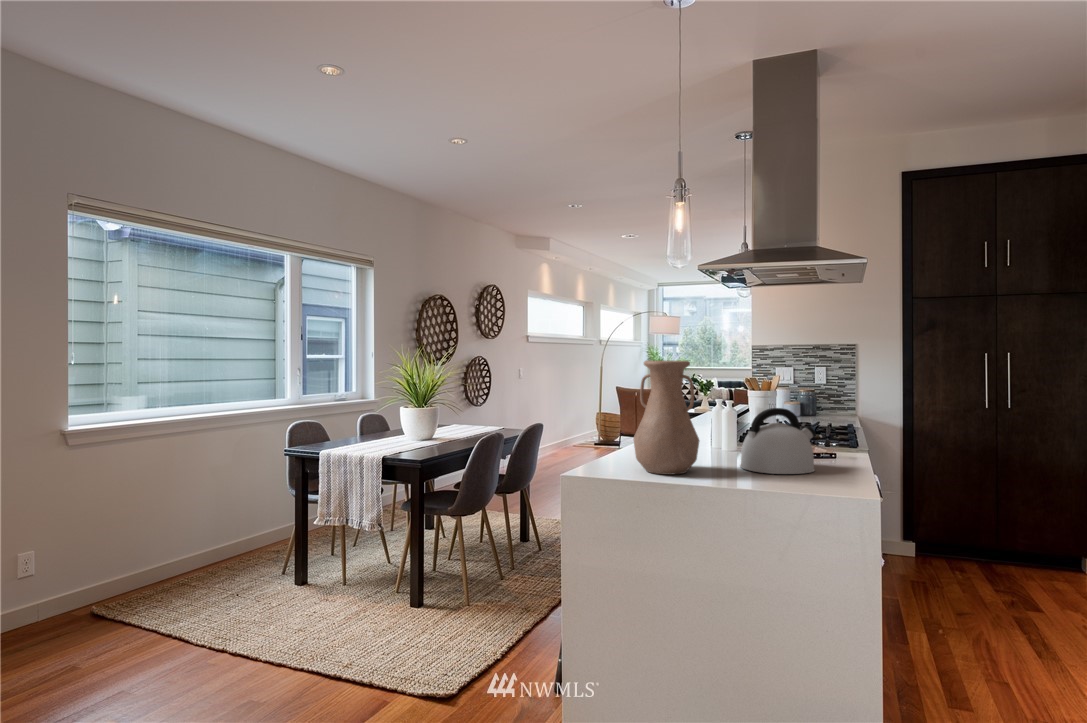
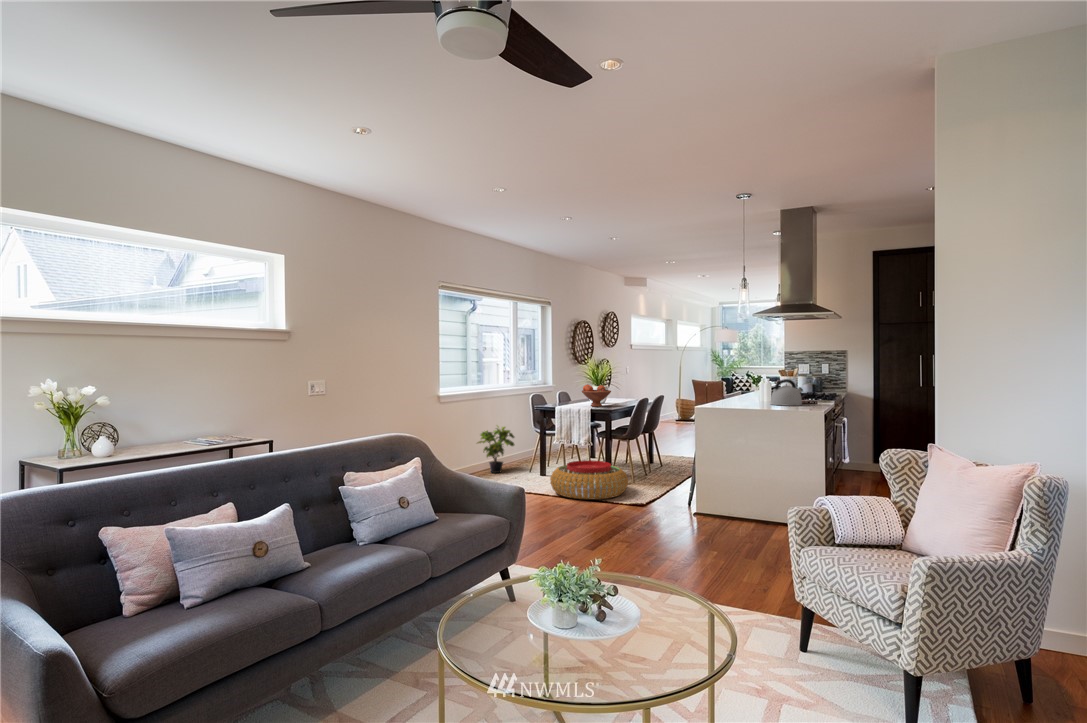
vase: present [633,360,700,475] -> none [725,360,753,406]
fruit bowl: none [376,405,434,449] -> present [582,385,611,407]
potted plant: none [177,481,261,575] -> present [477,426,515,473]
pouf: none [266,567,440,676] -> present [550,460,628,499]

